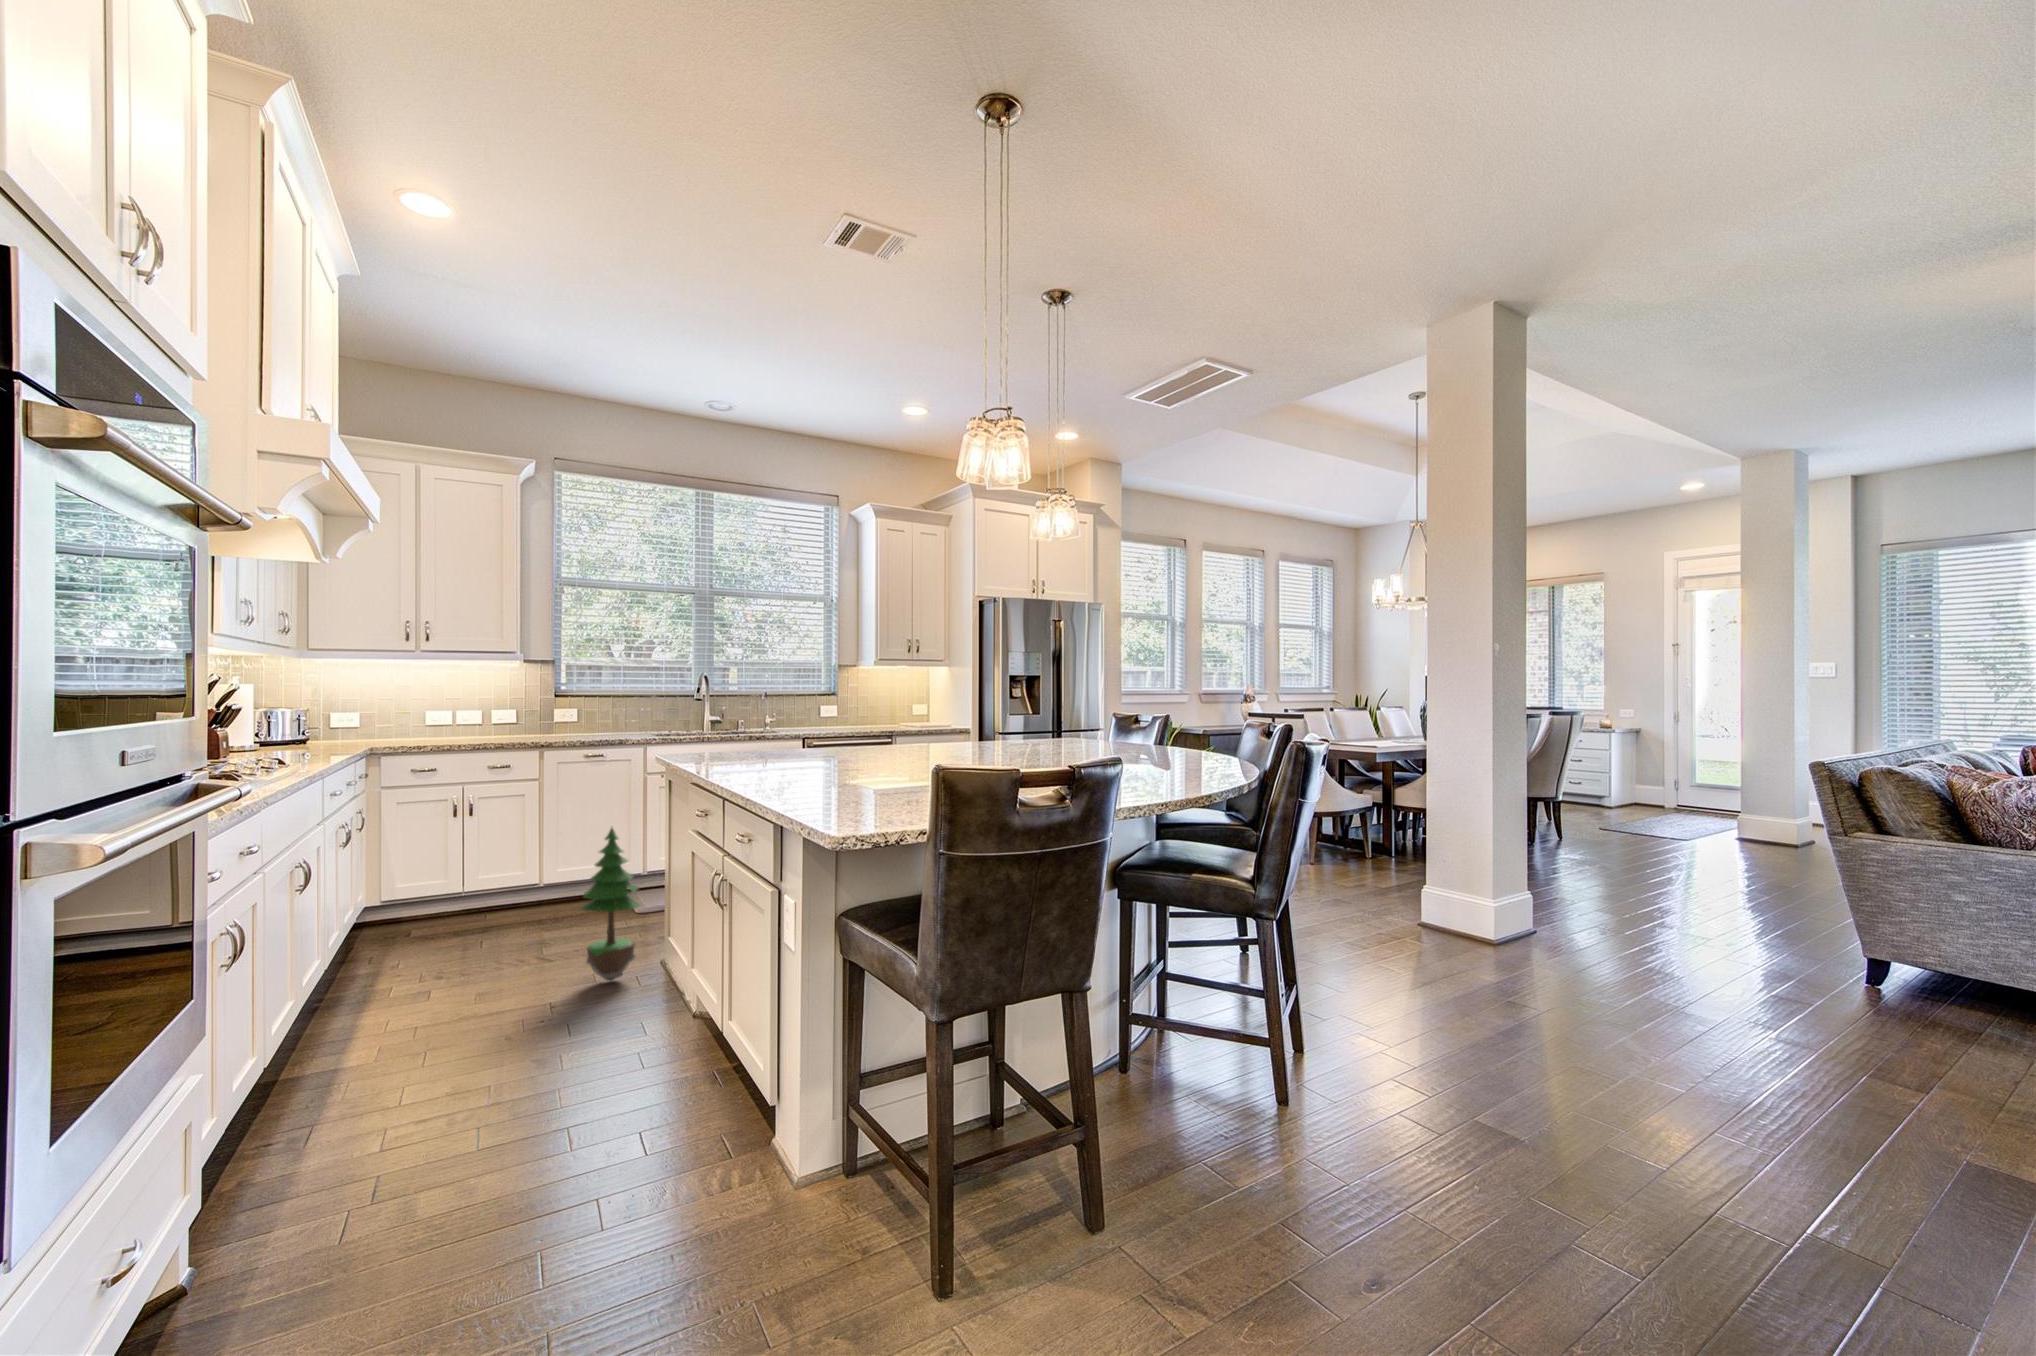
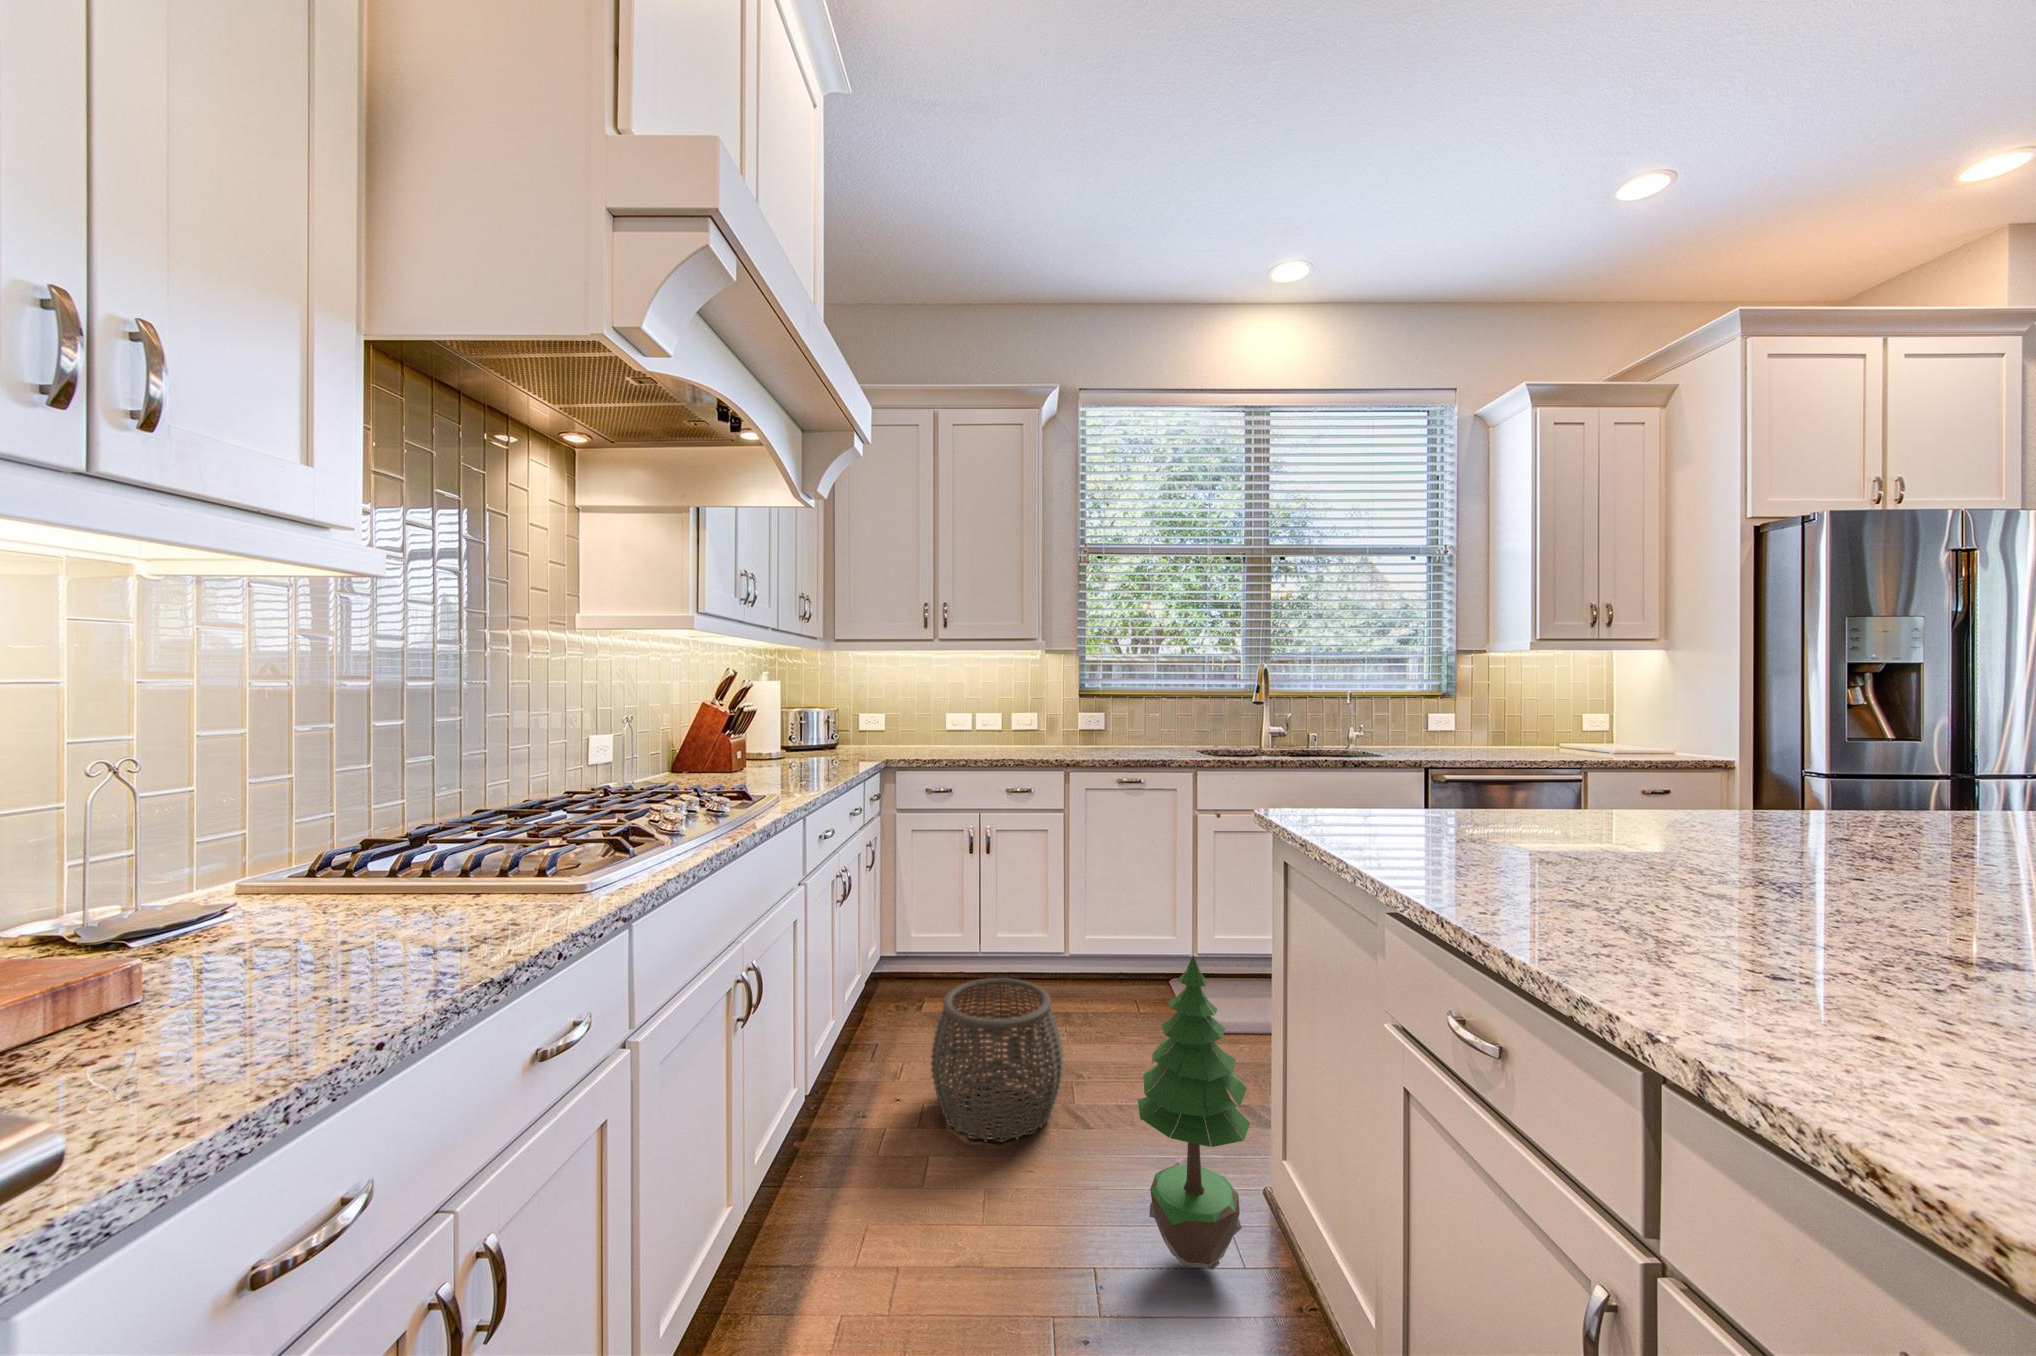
woven basket: none [436,882,536,973] -> present [931,978,1063,1142]

